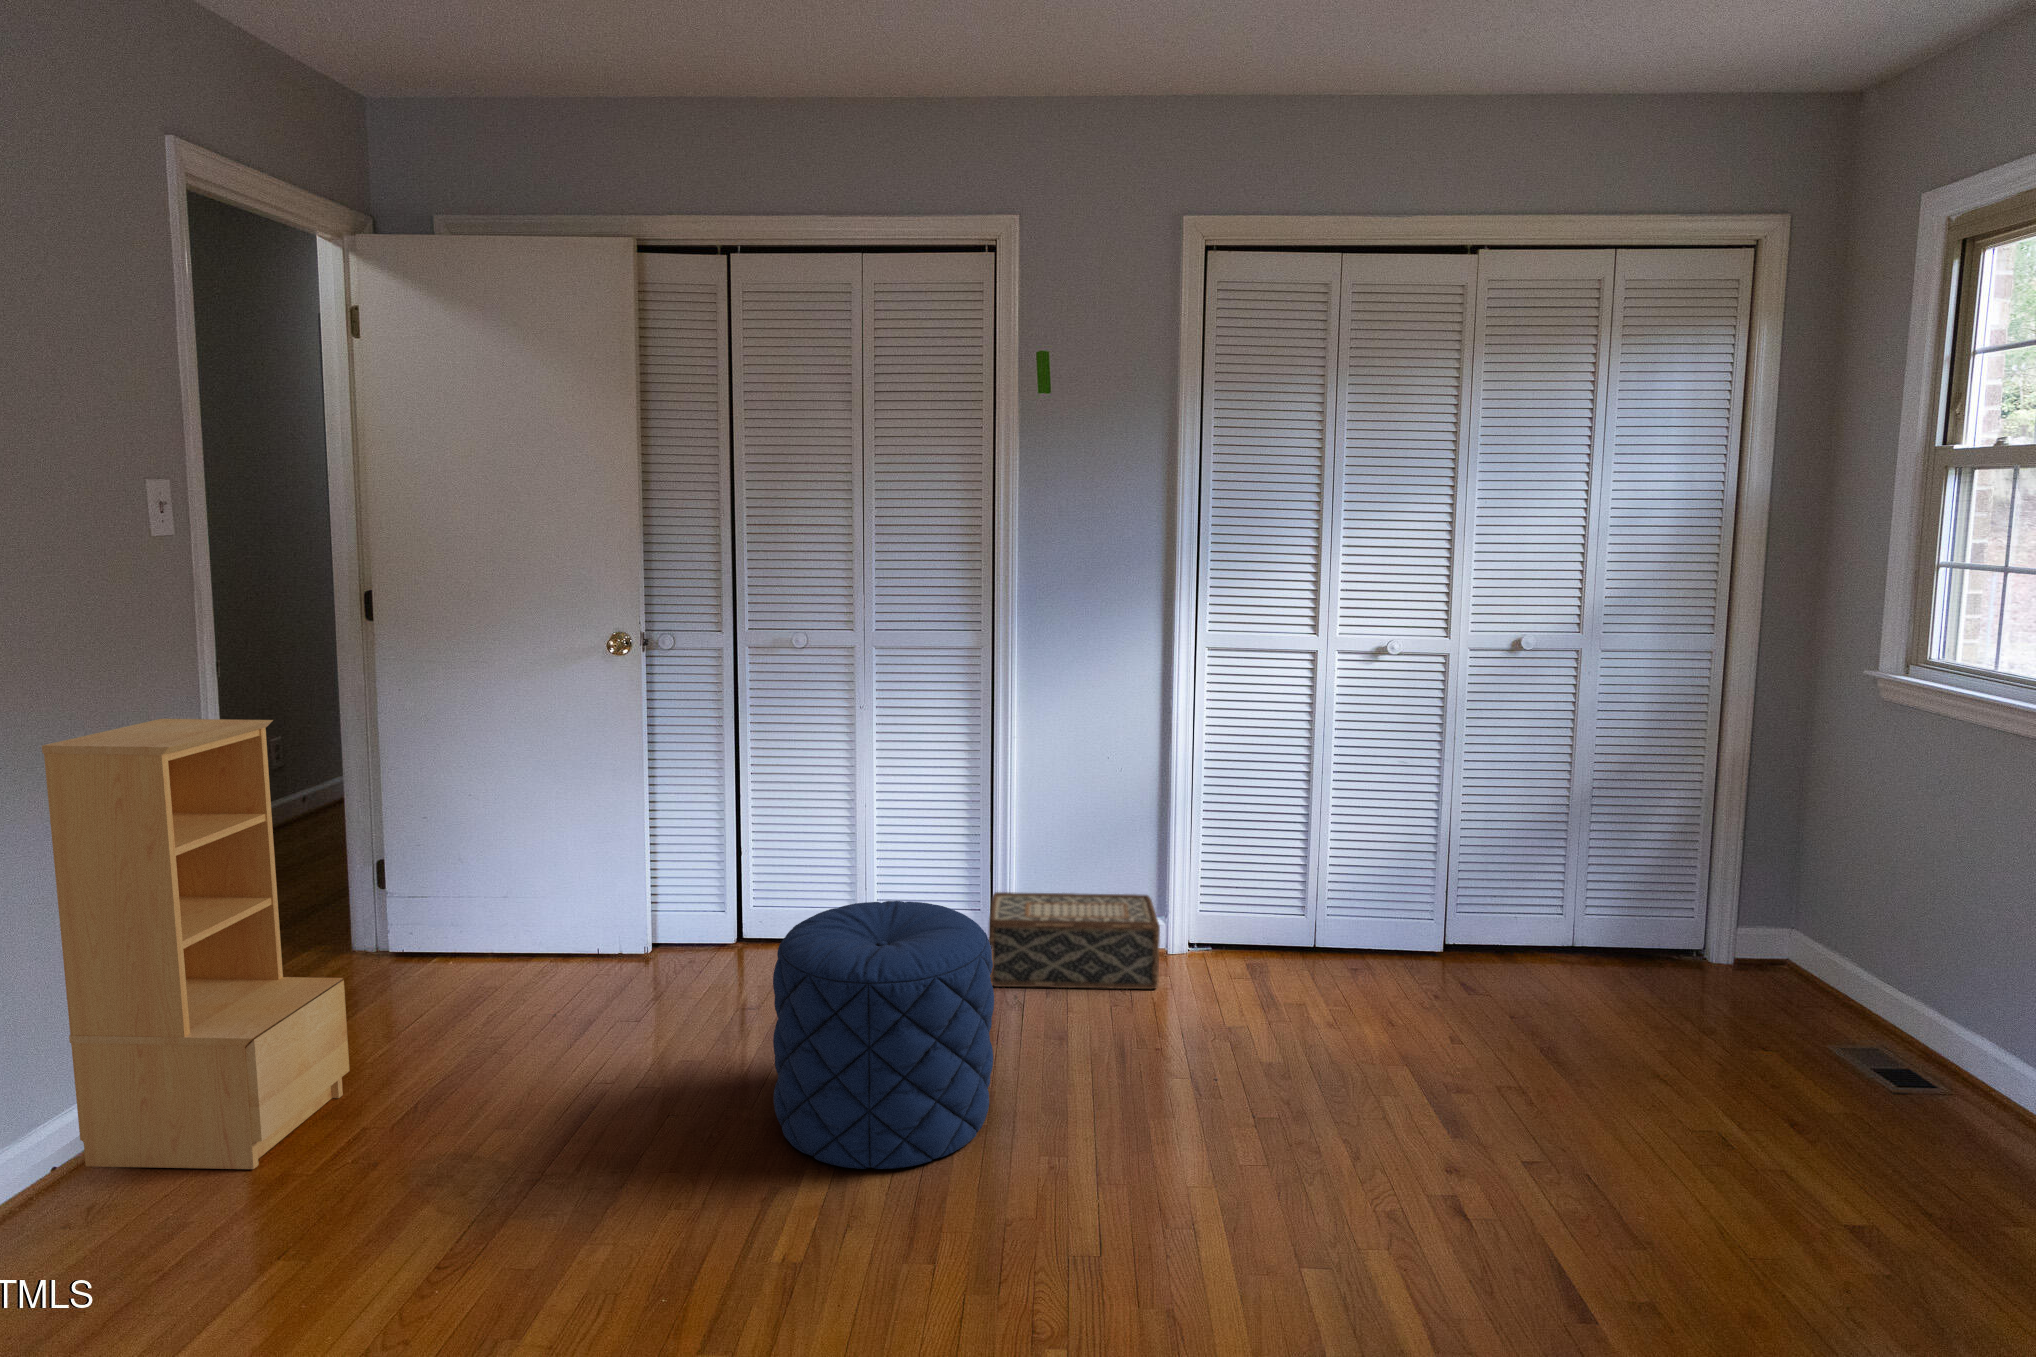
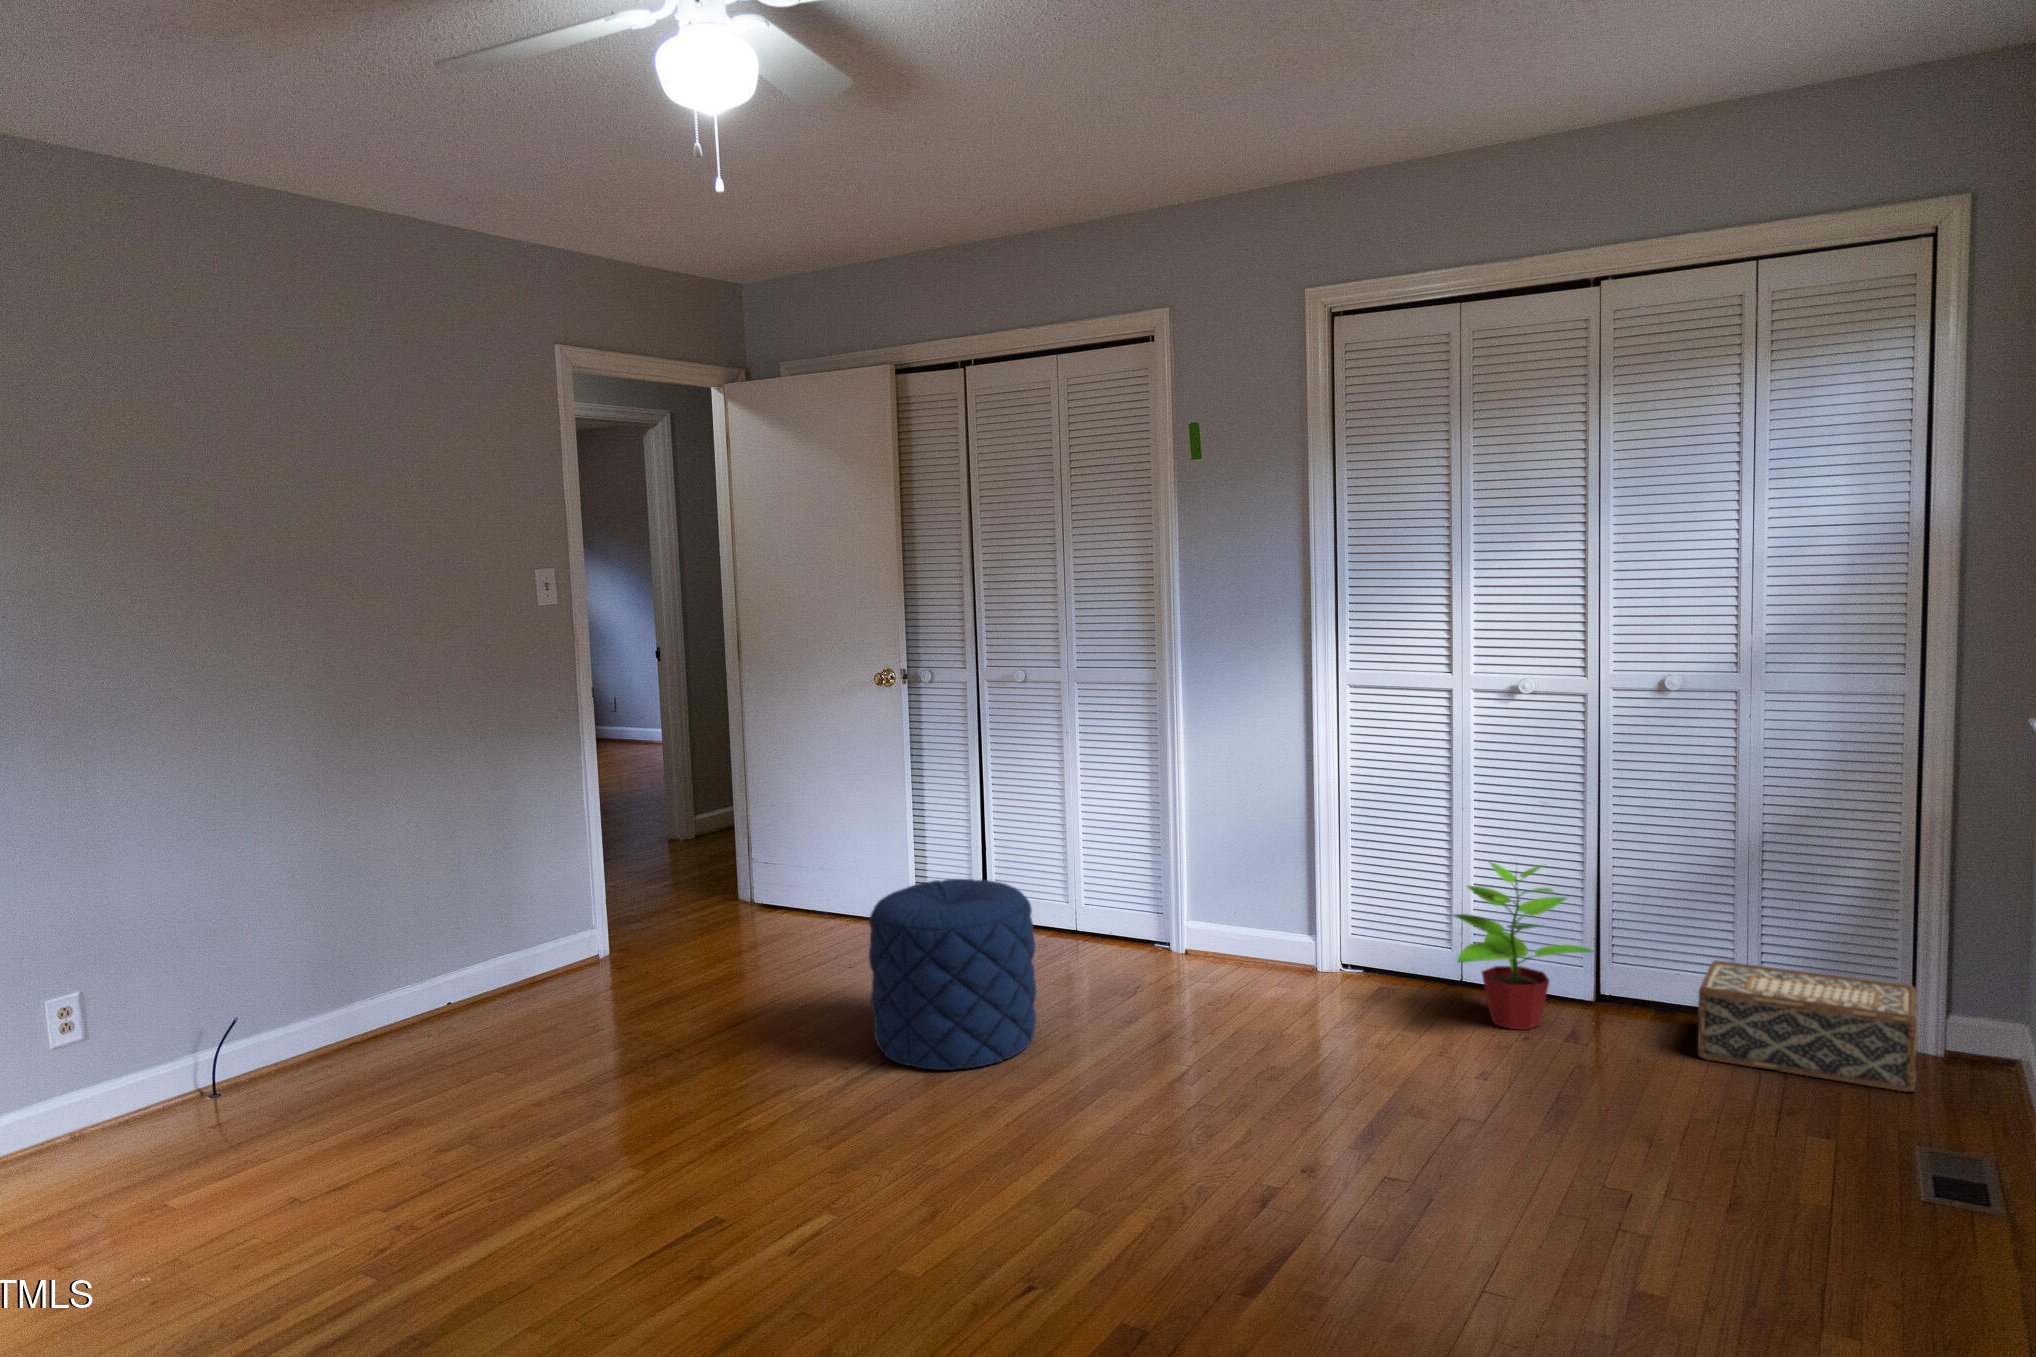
bookshelf: present [42,719,350,1169] -> none [498,723,665,1006]
potted plant: none [1343,820,1491,993] -> present [1453,863,1593,1030]
woven basket: present [989,892,1160,989] -> present [1698,960,1917,1092]

